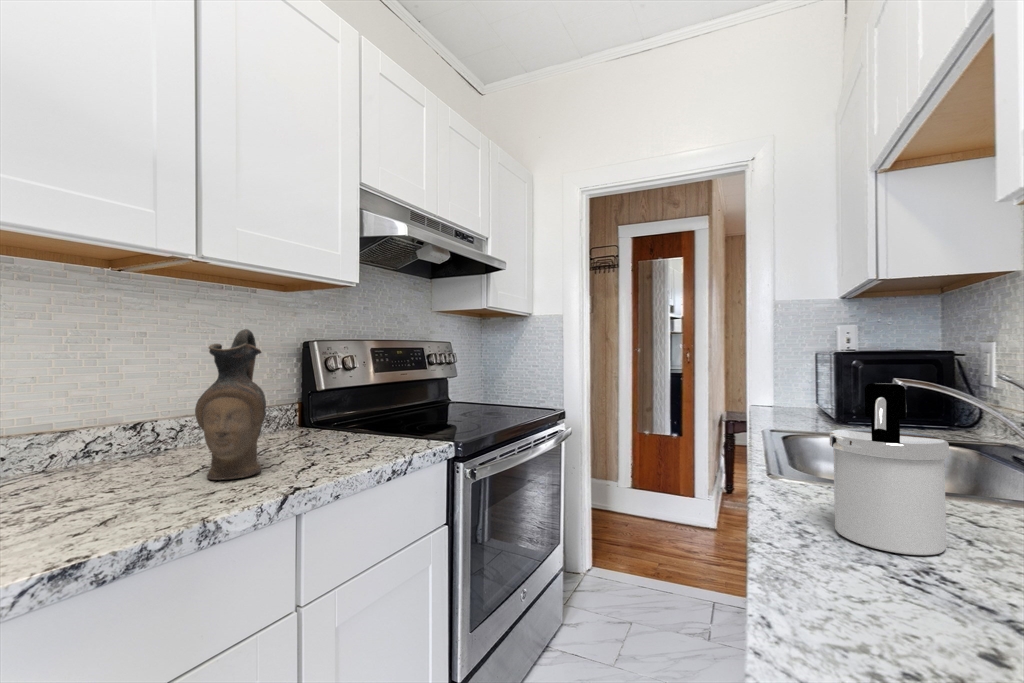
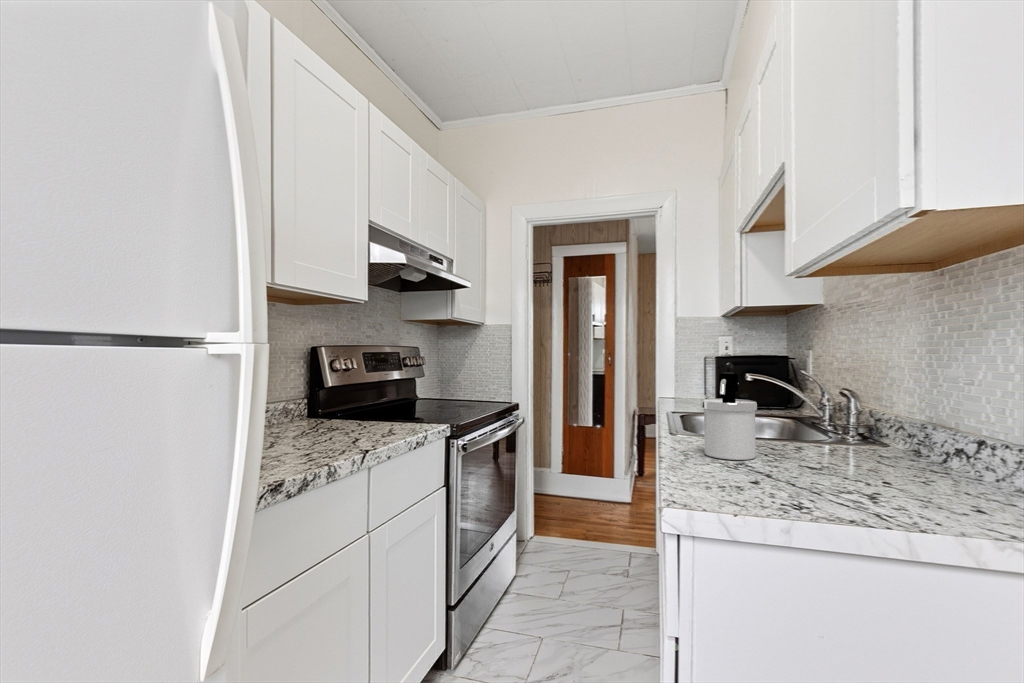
ceramic pitcher: present [195,329,266,480] -> none [287,339,335,448]

